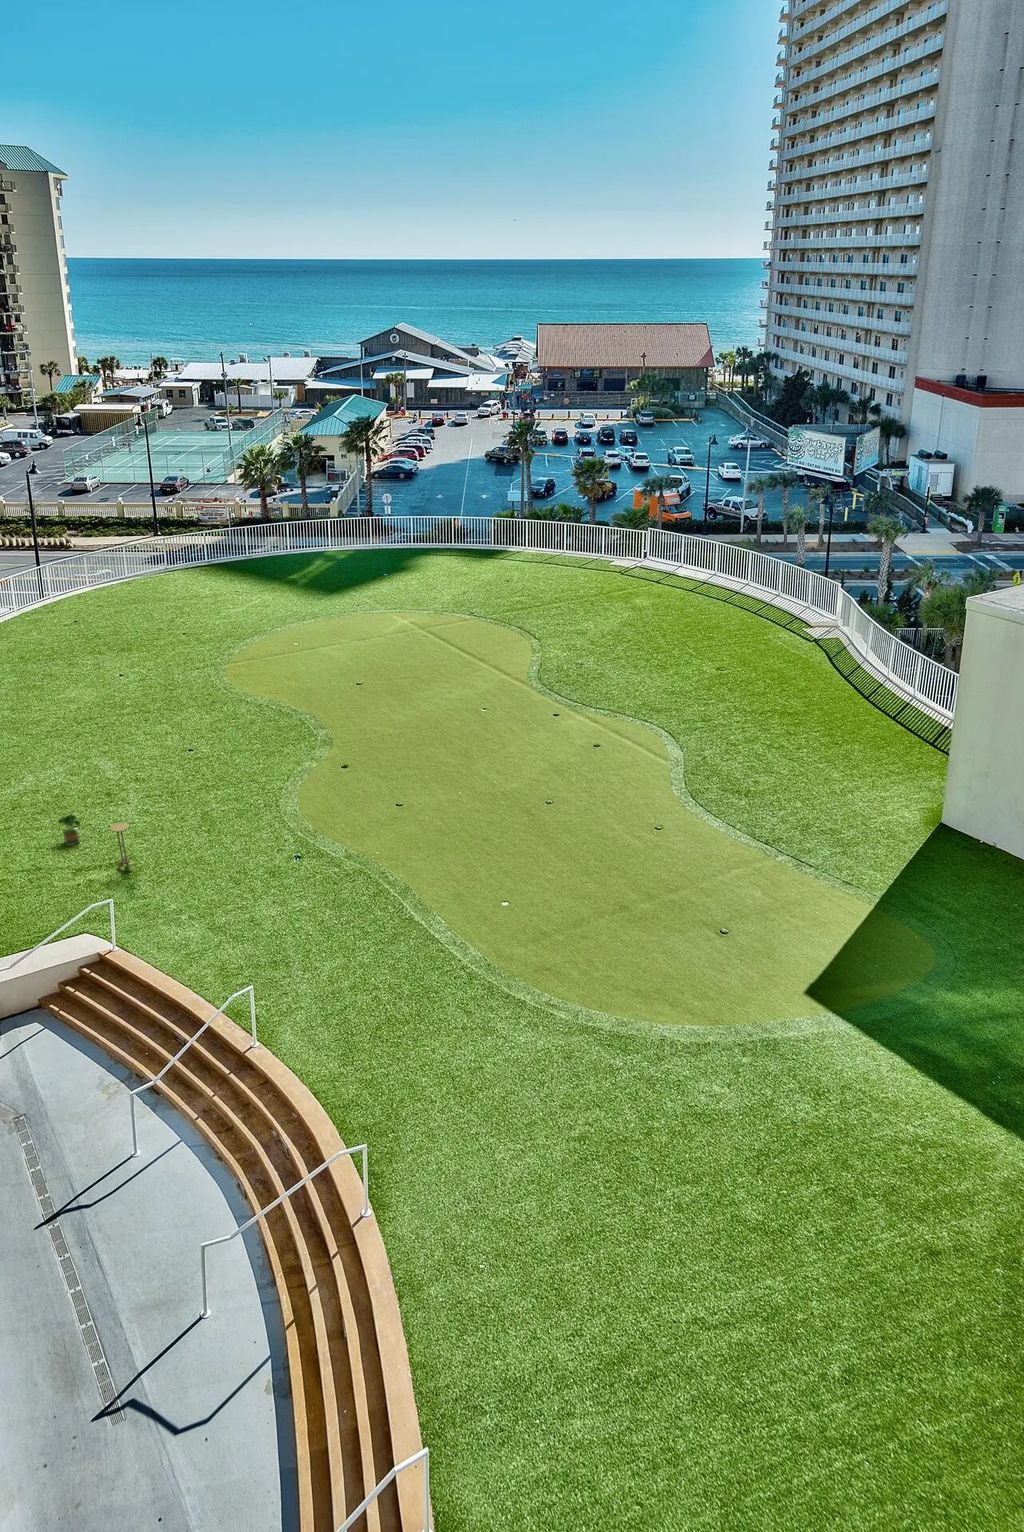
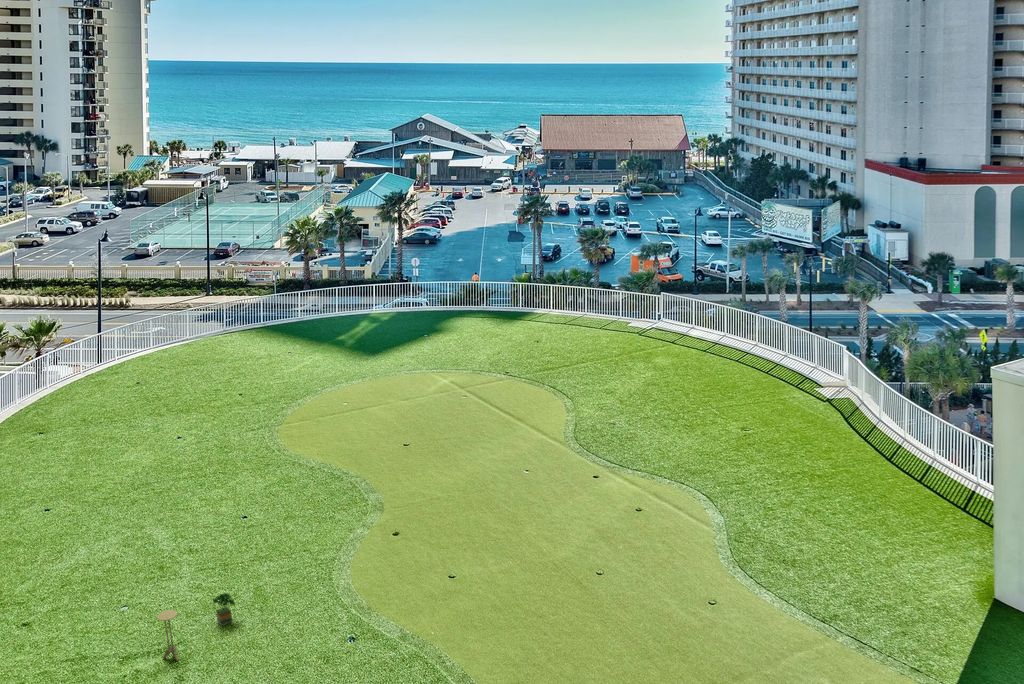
potted tree: present [58,814,81,846] -> present [213,593,235,626]

